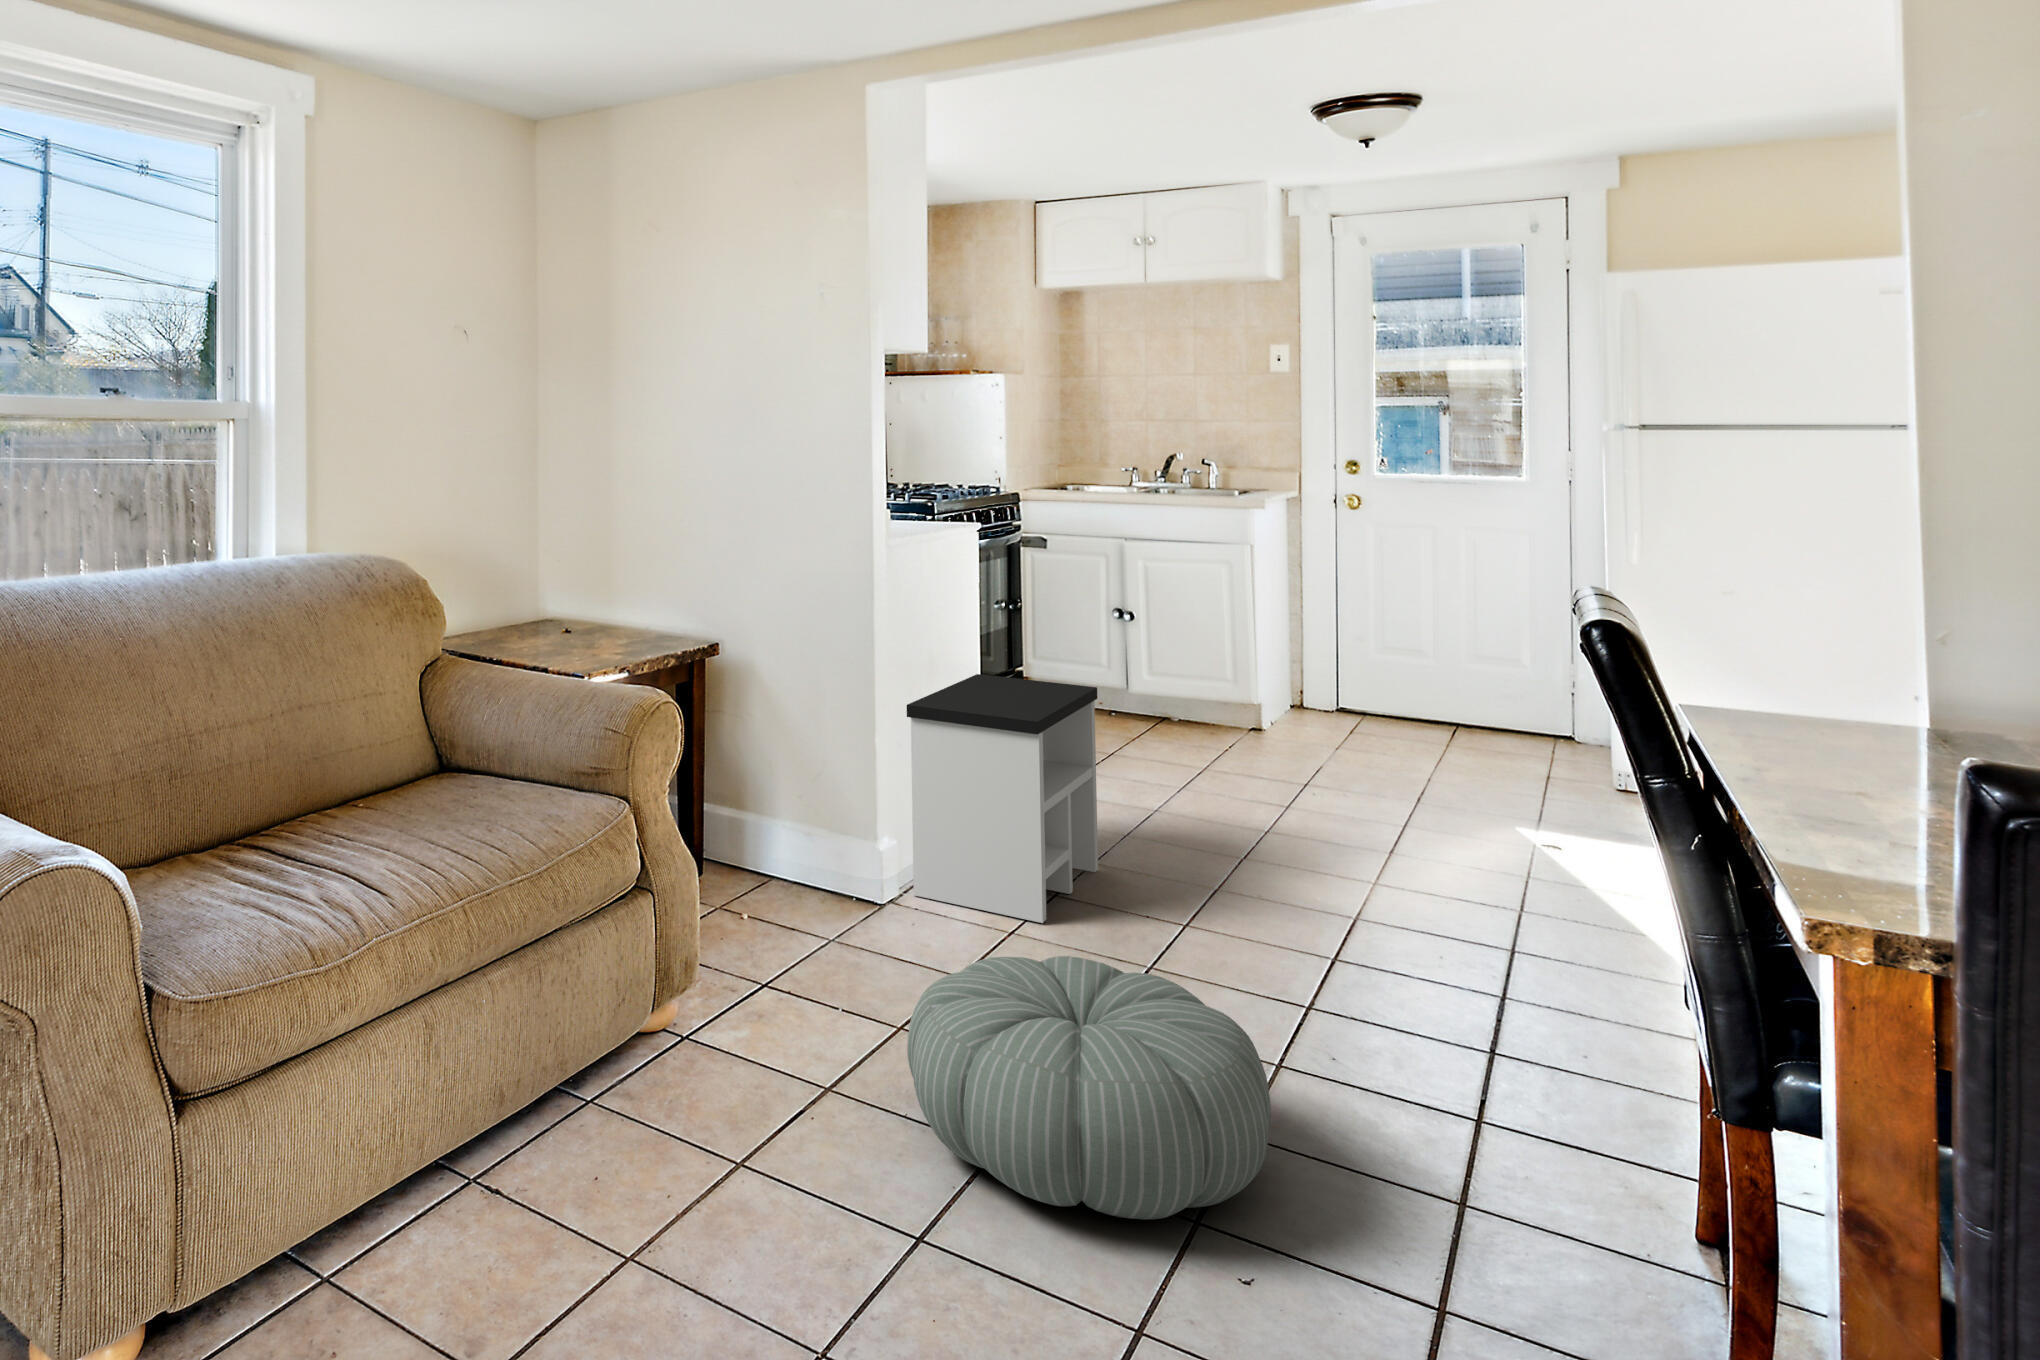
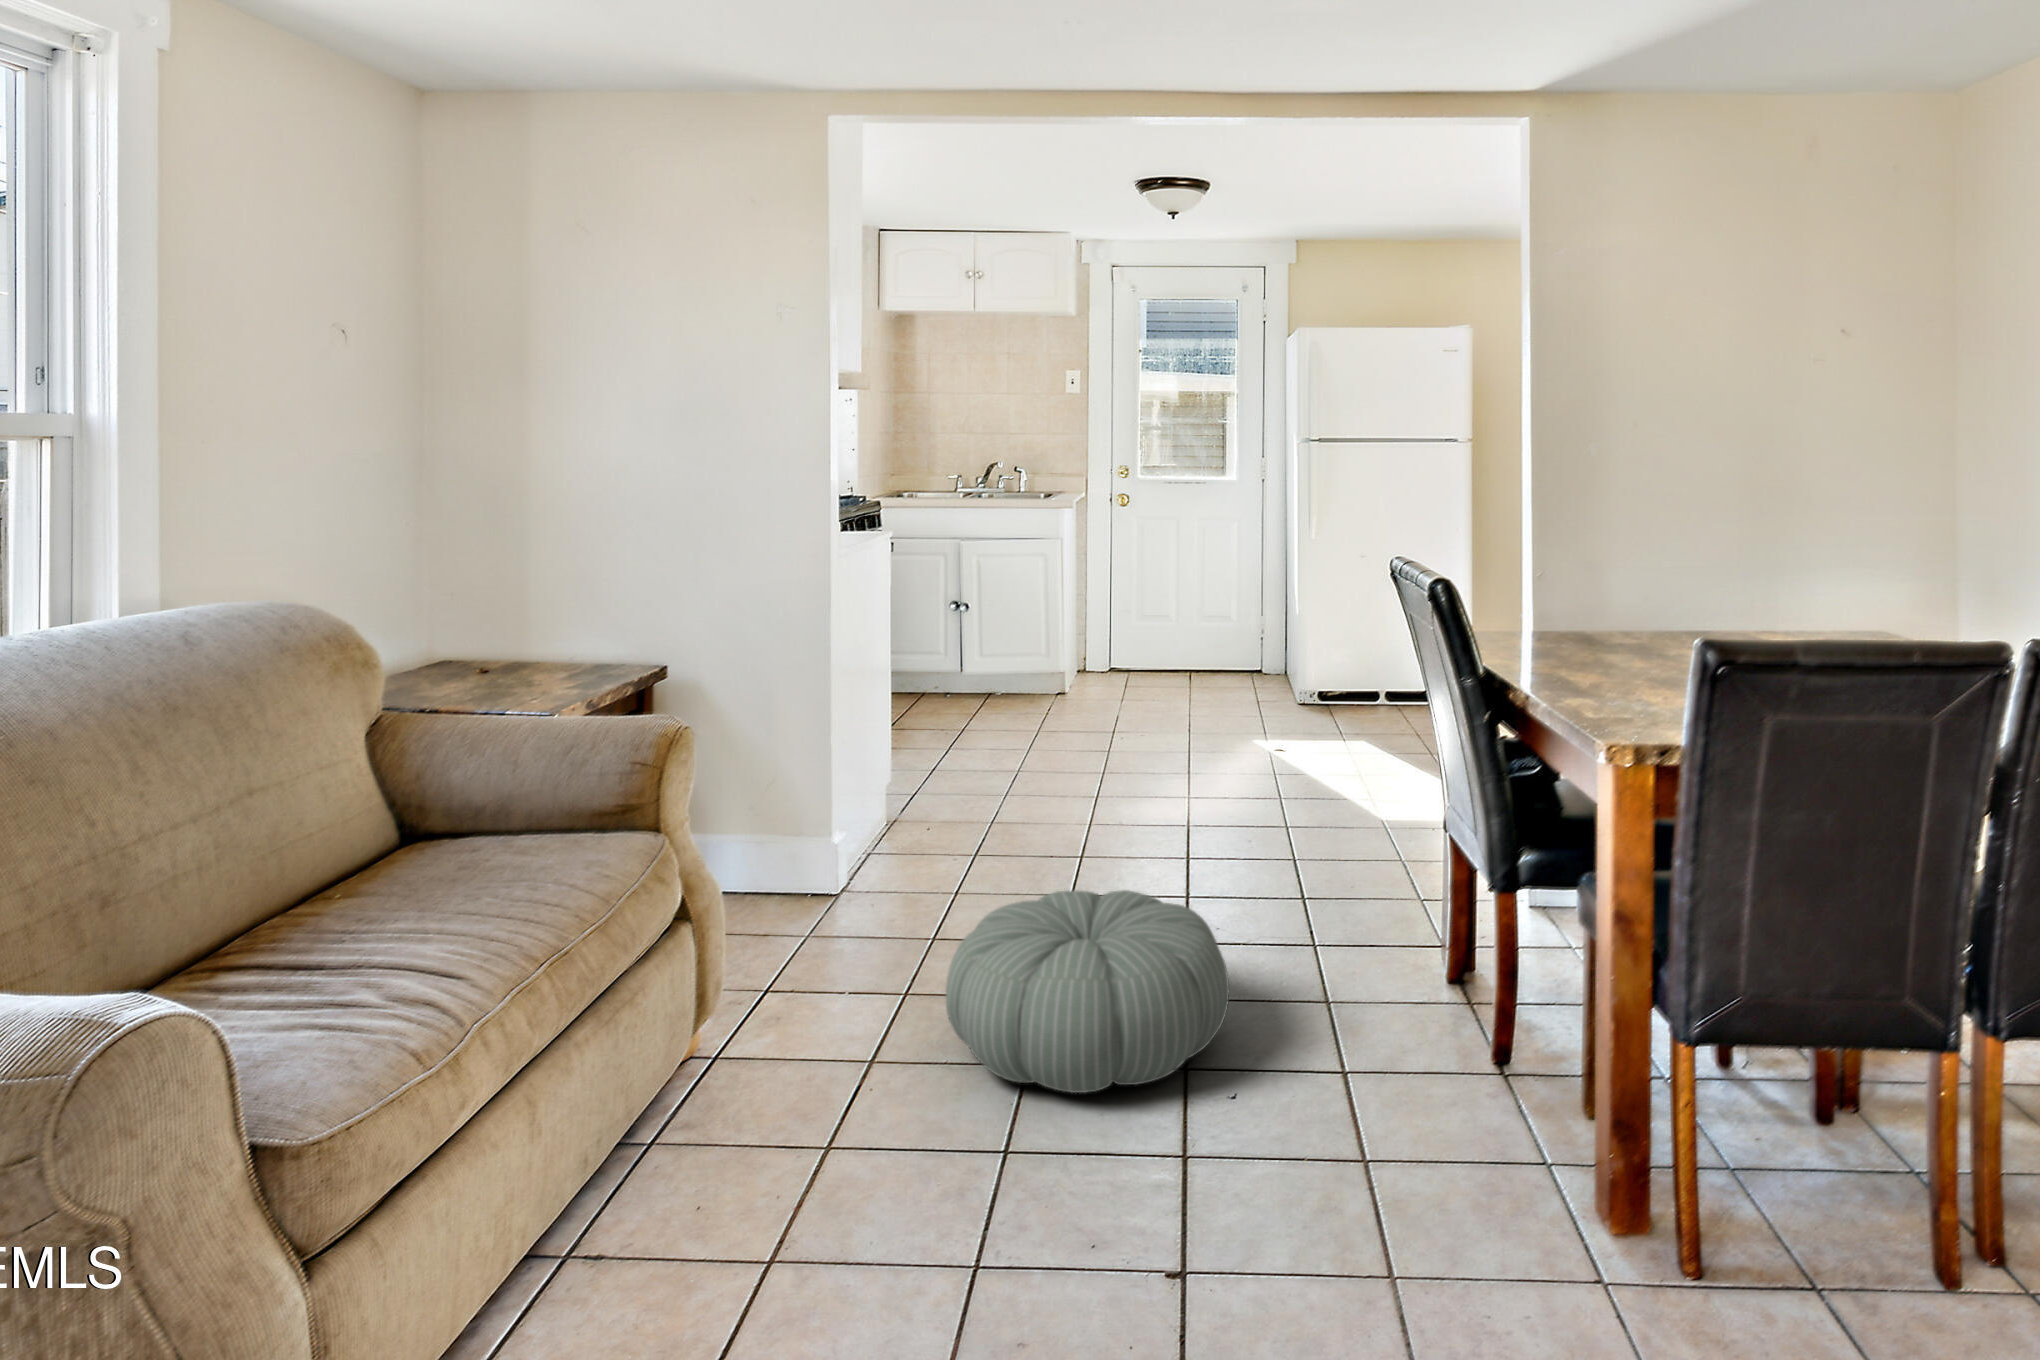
side table: present [907,674,1098,923] -> none [855,668,998,881]

